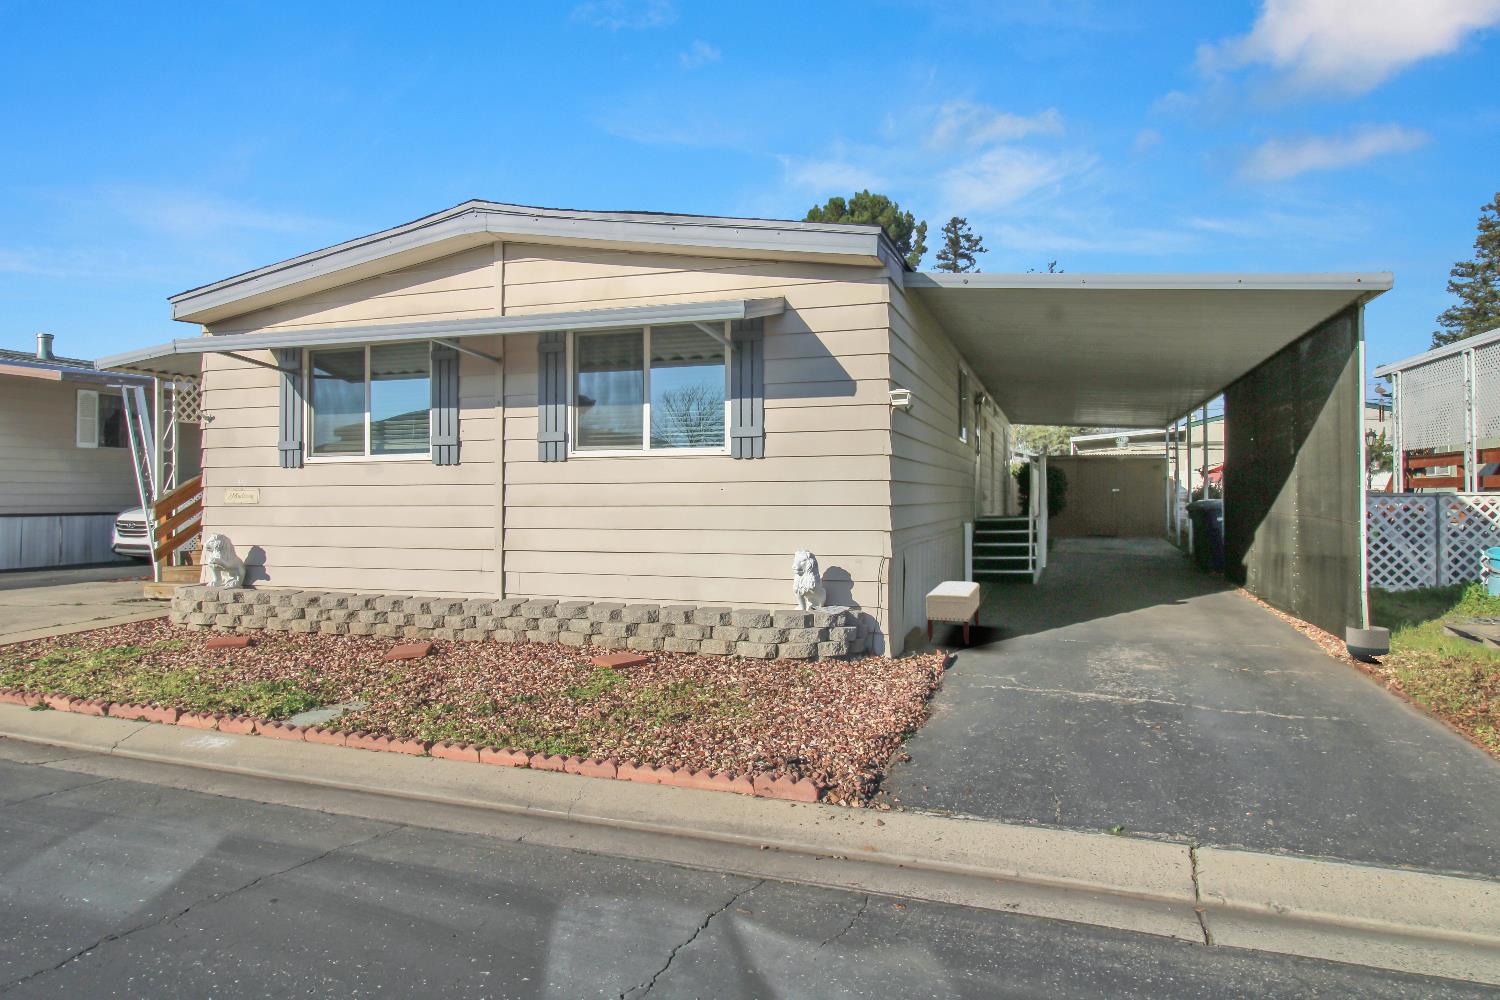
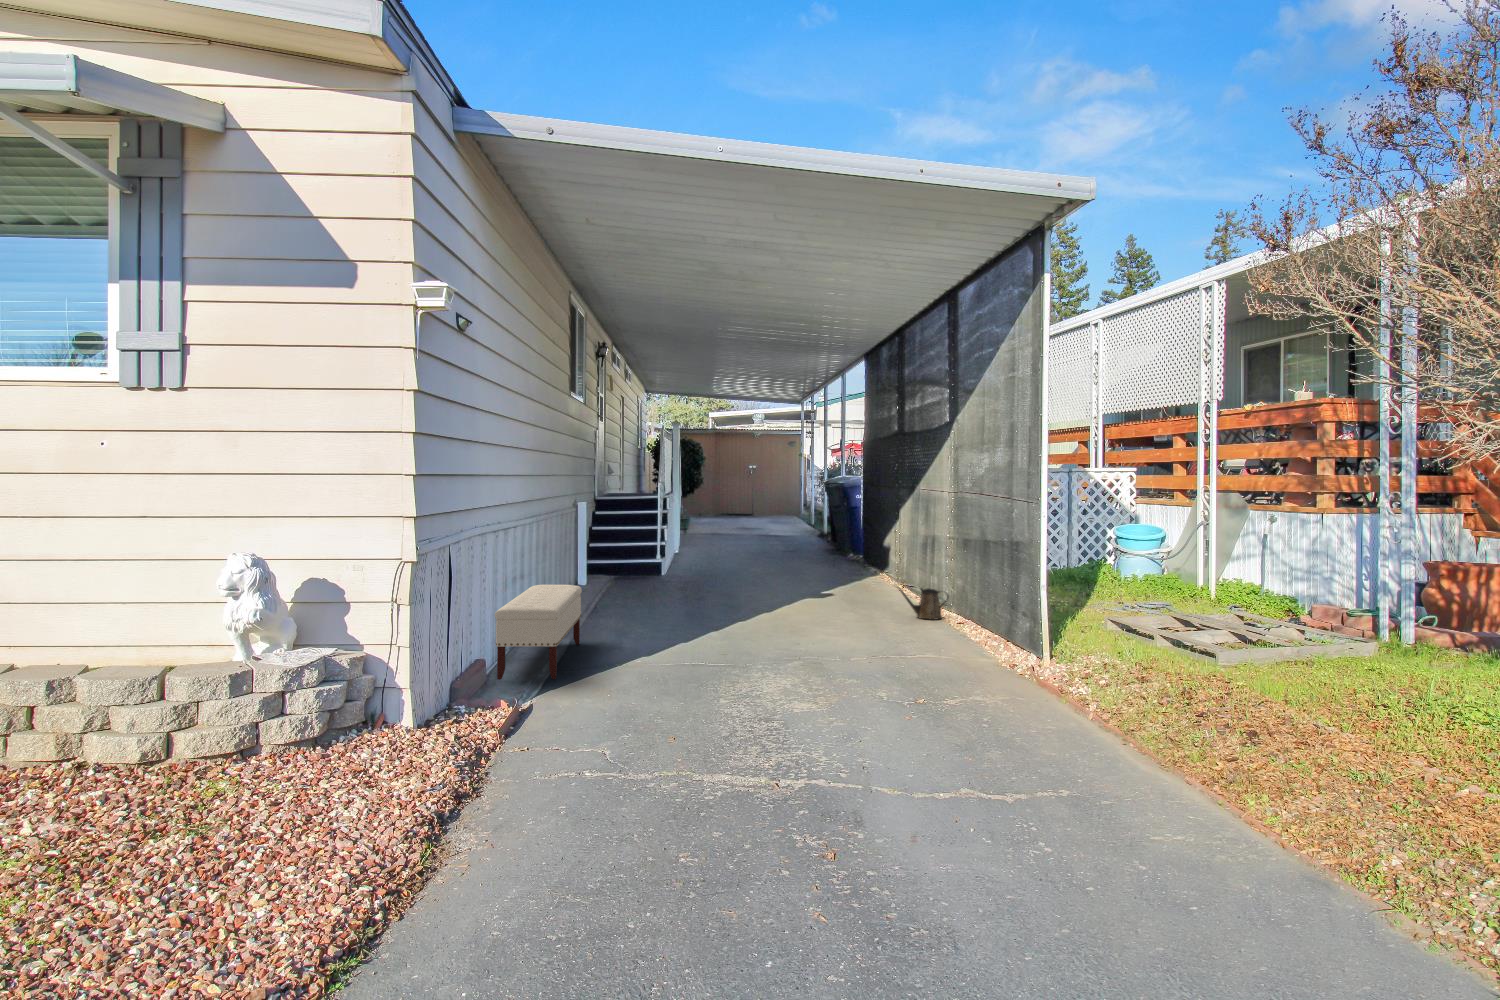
watering can: none [1261,594,1321,627] -> present [896,586,949,620]
planter: present [1346,625,1389,662] -> none [981,622,1021,664]

